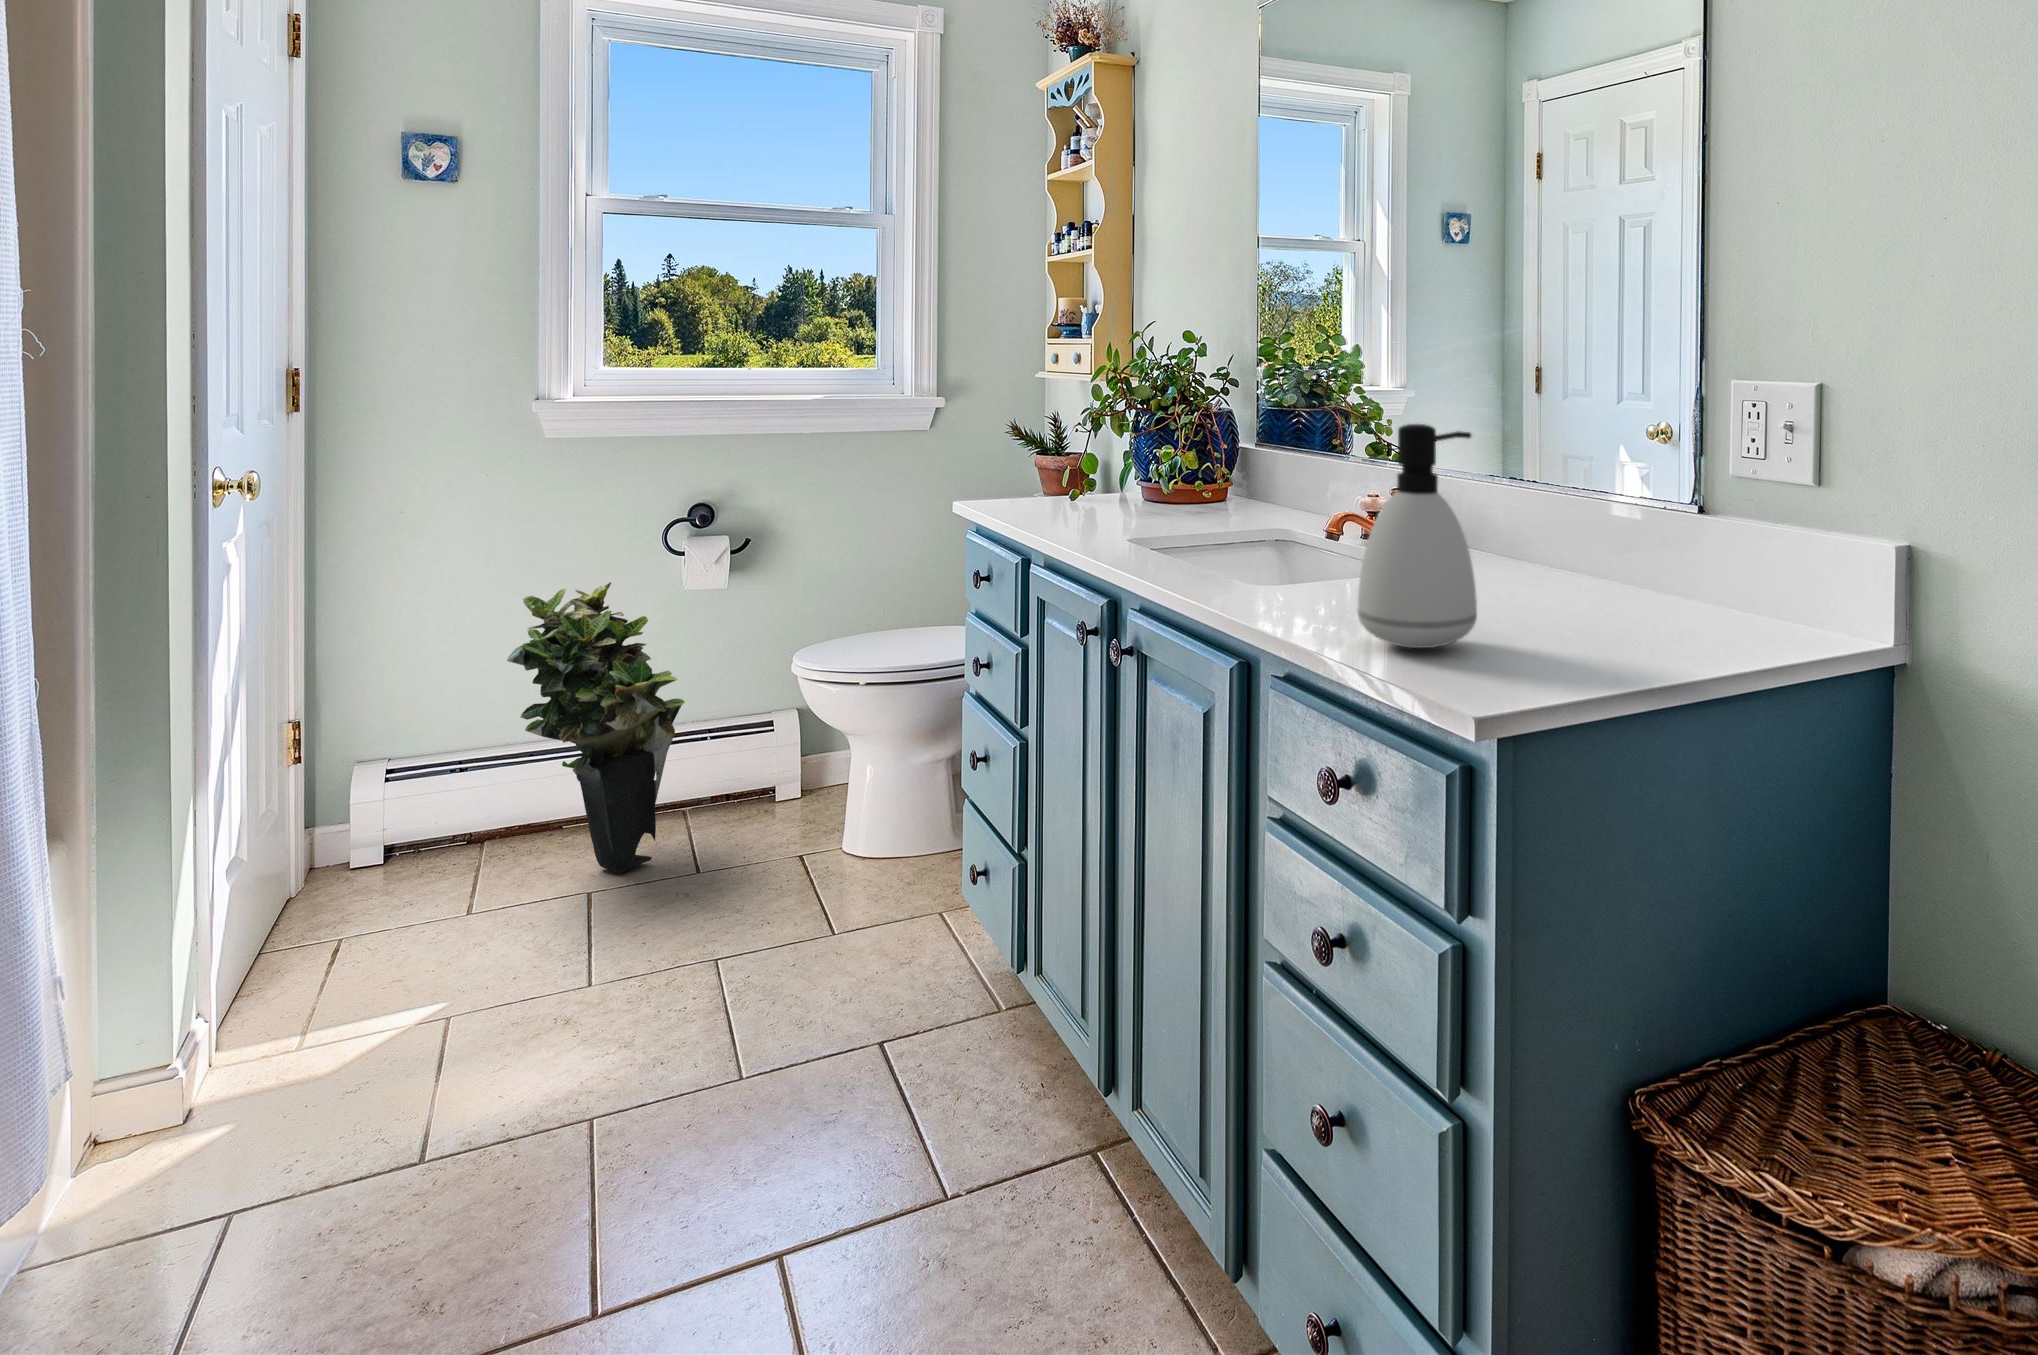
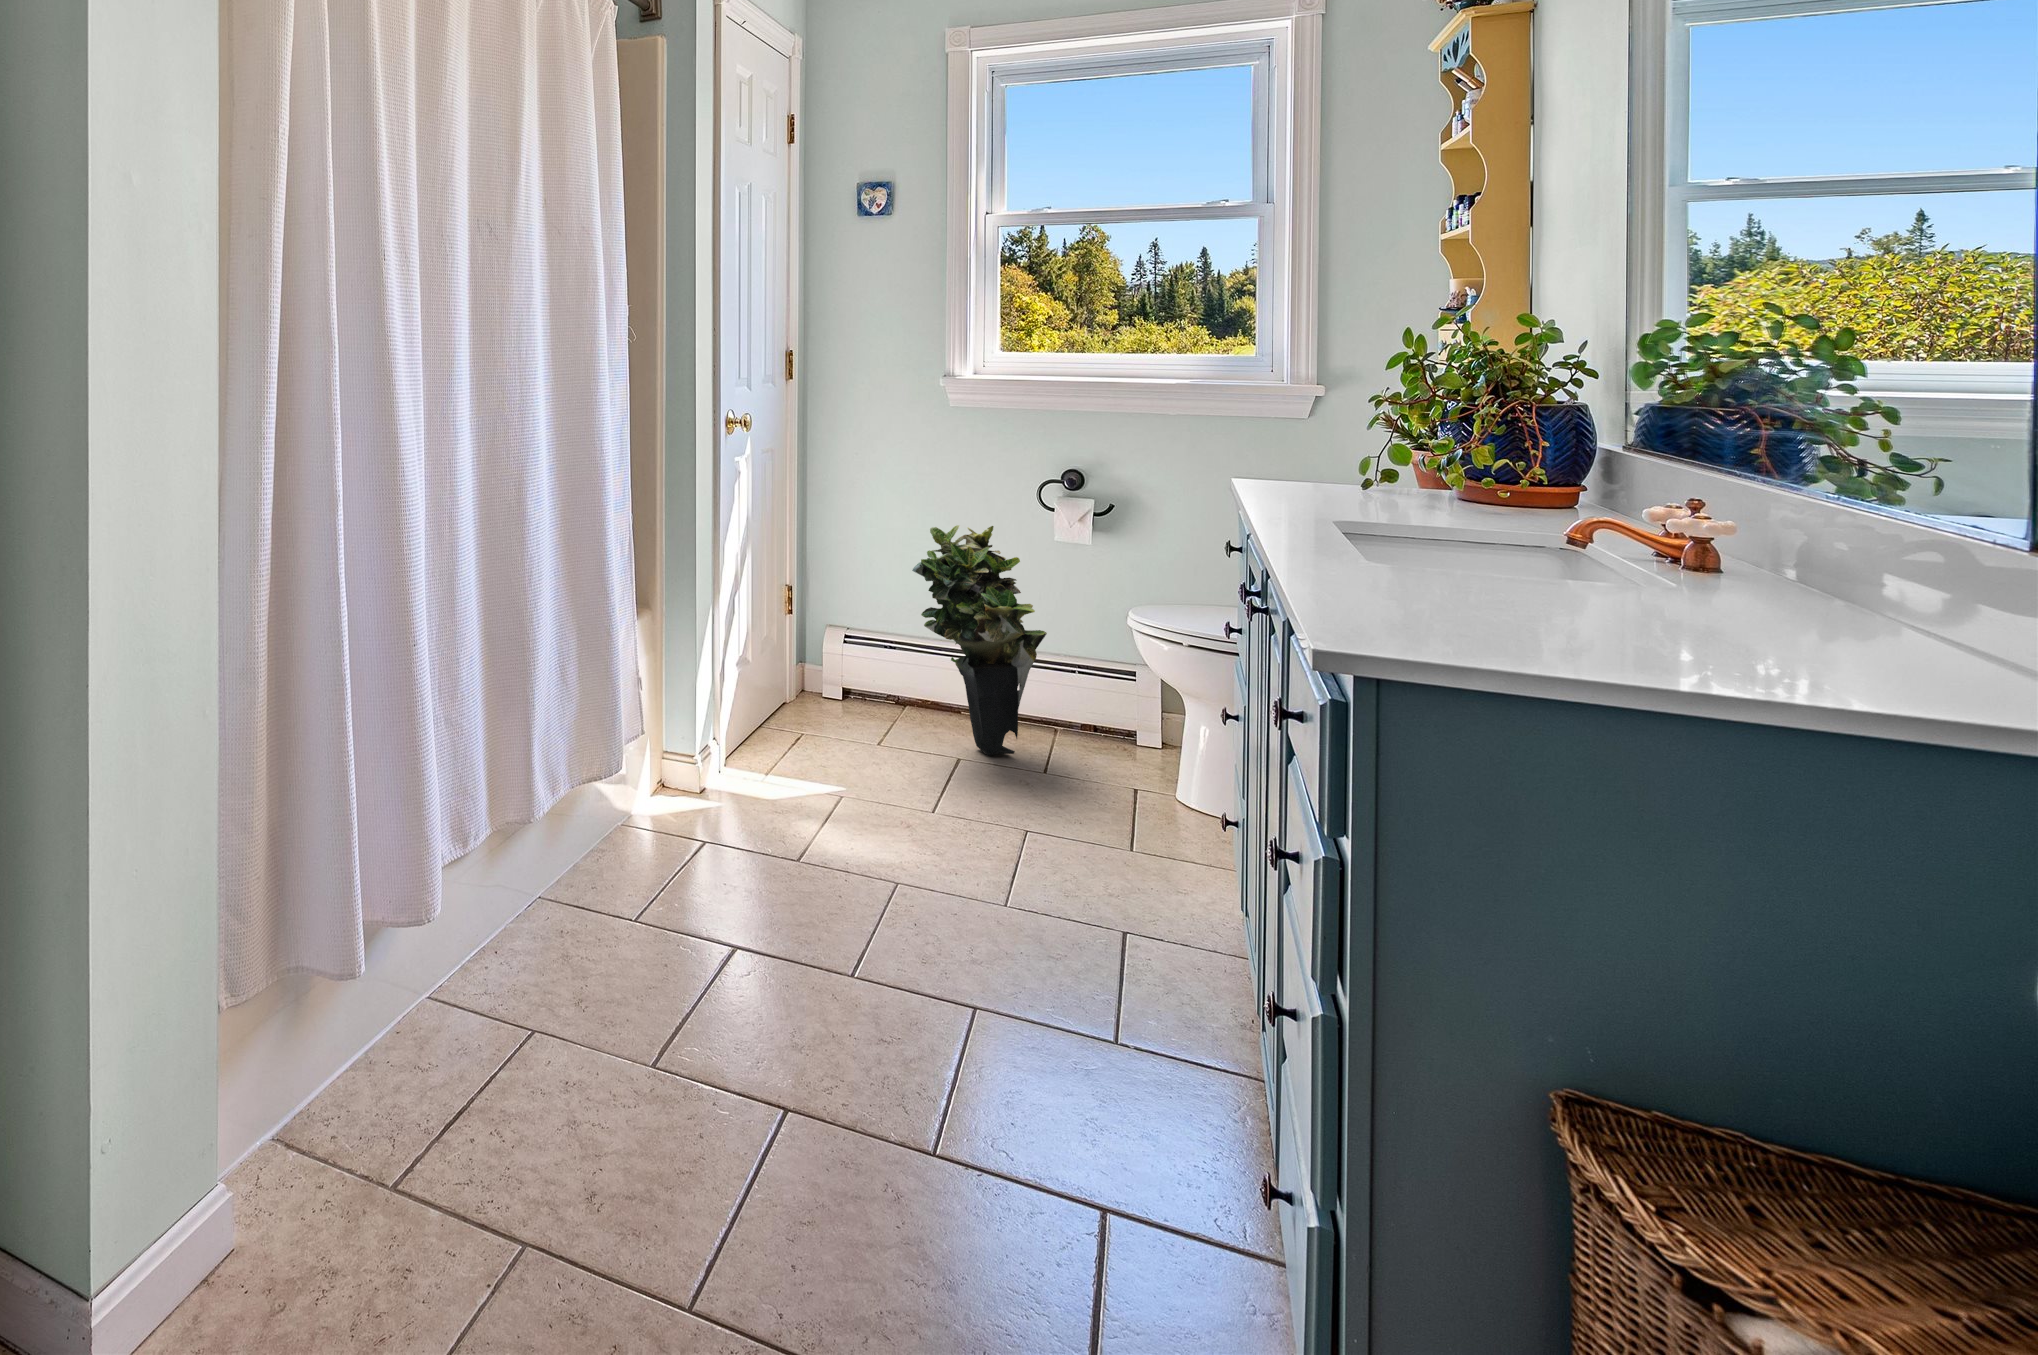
soap dispenser: present [1357,424,1477,648] -> none [1351,402,1497,613]

